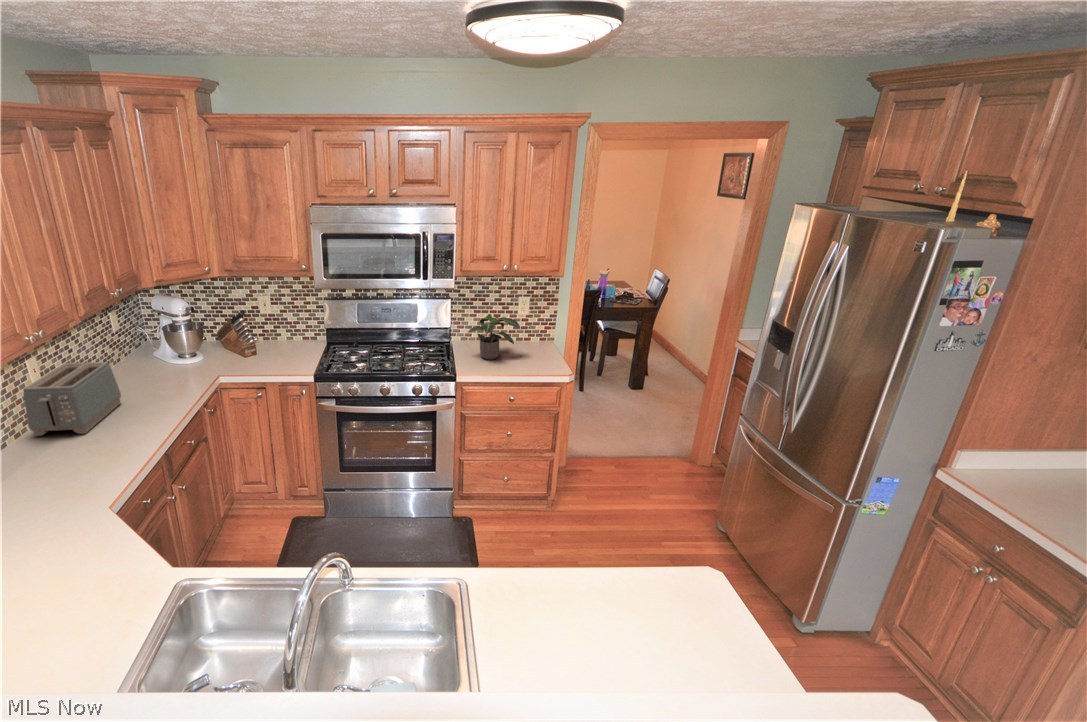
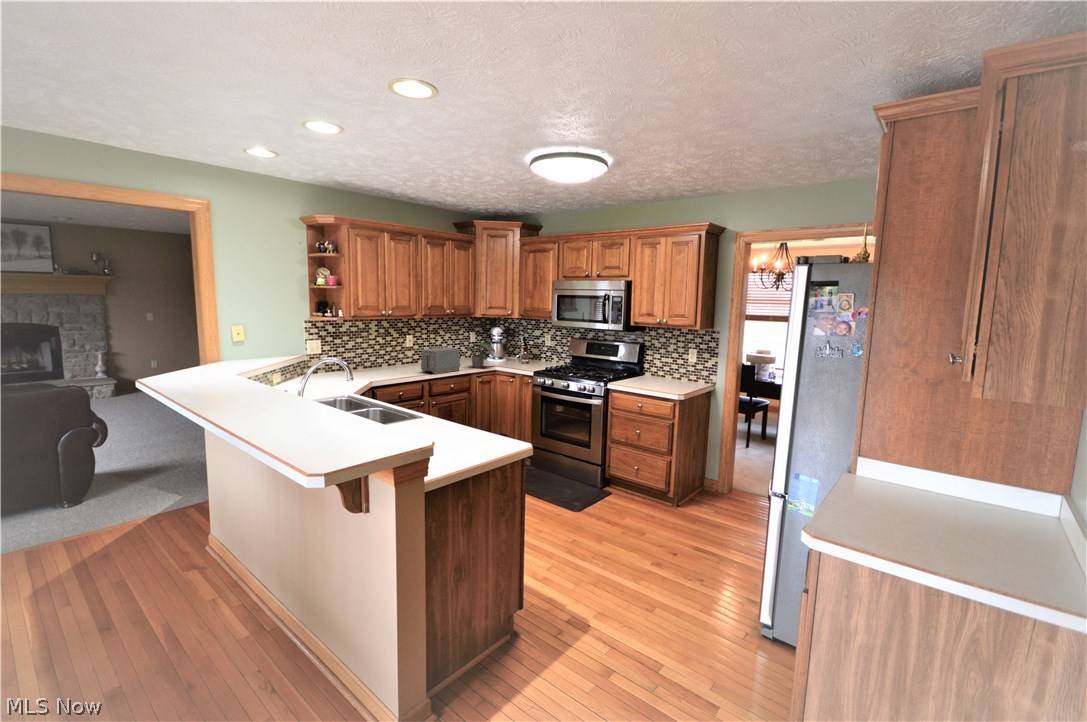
potted plant: present [468,314,520,360] -> present [468,342,495,368]

